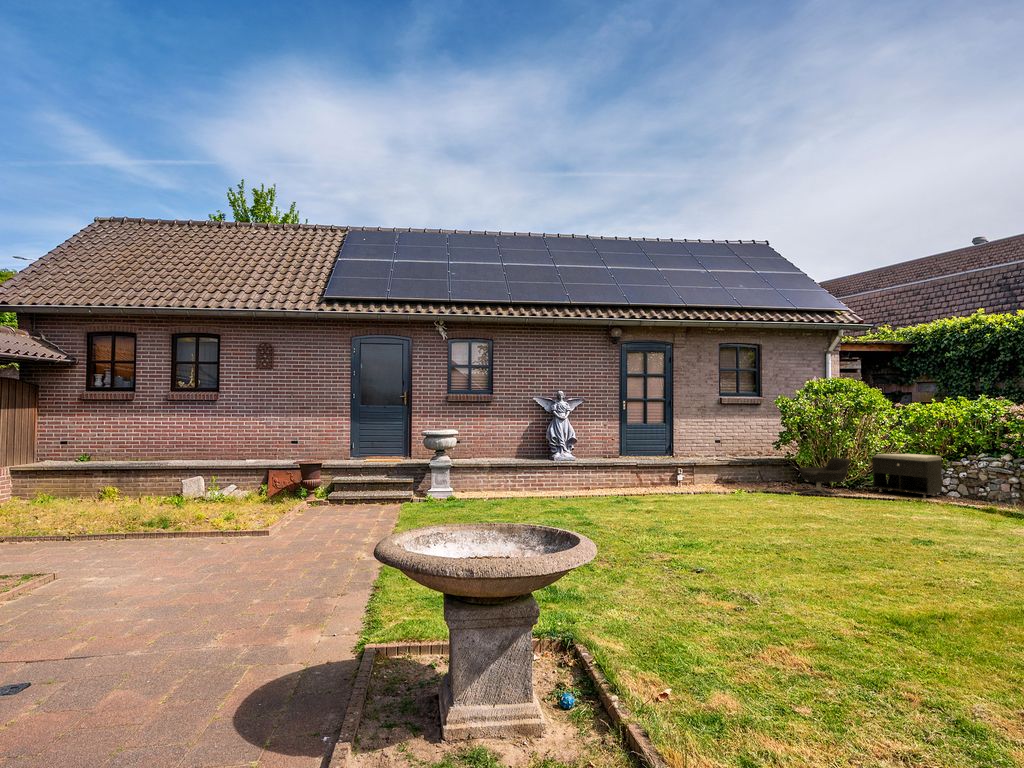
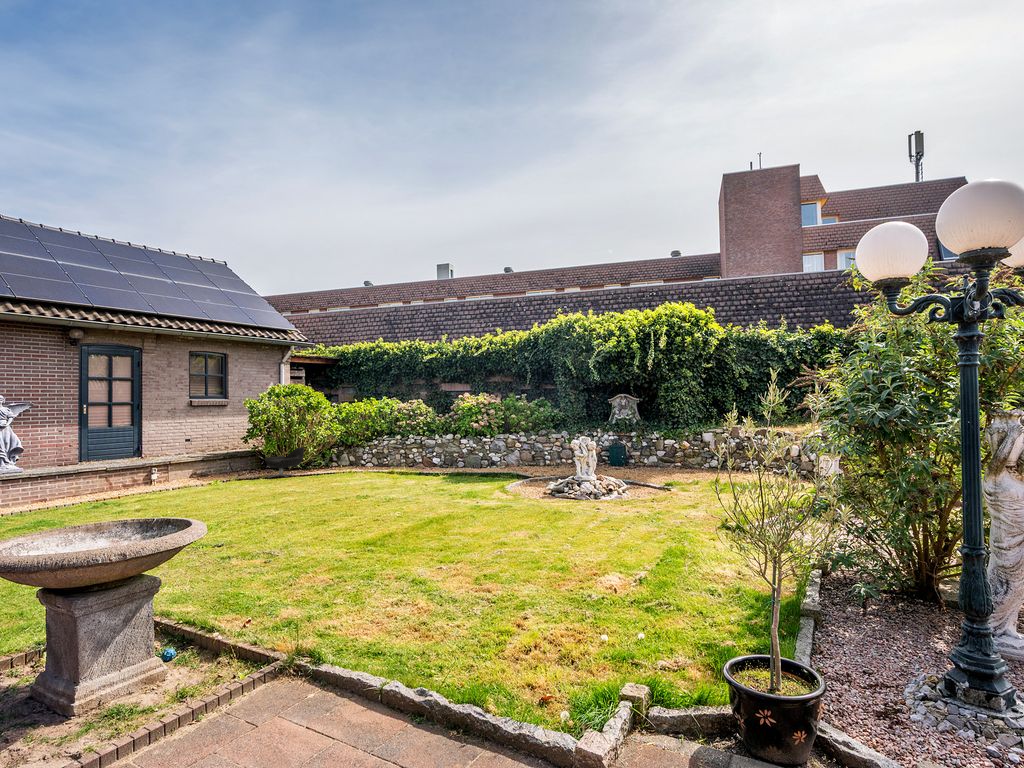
storage bench: present [872,454,942,497] -> none [318,440,363,470]

